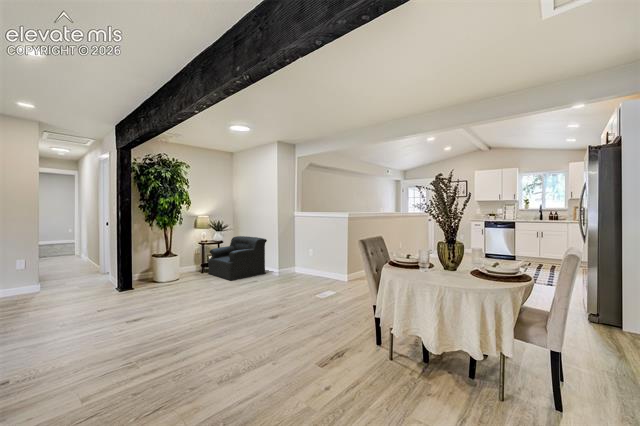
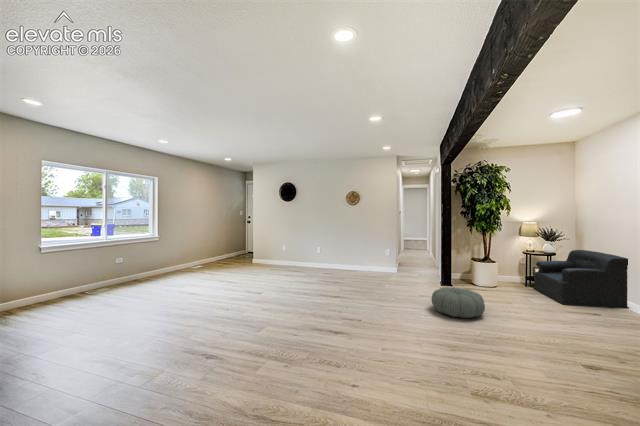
pouf: none [114,286,175,319] -> present [431,287,485,318]

